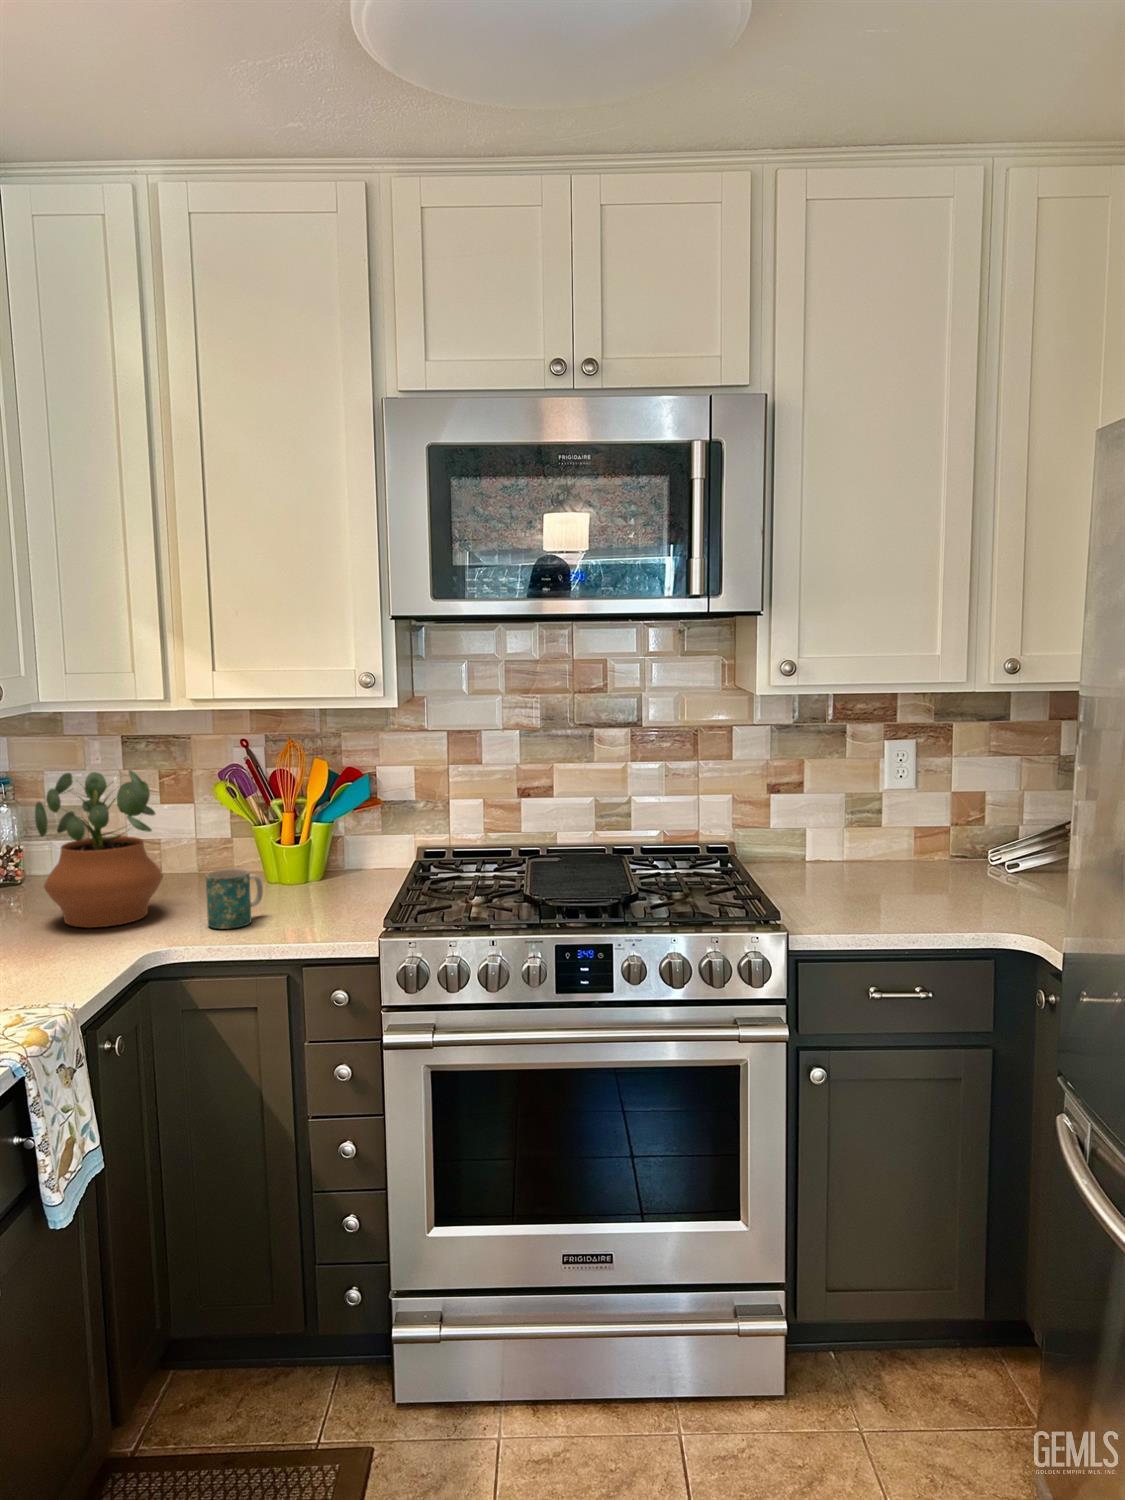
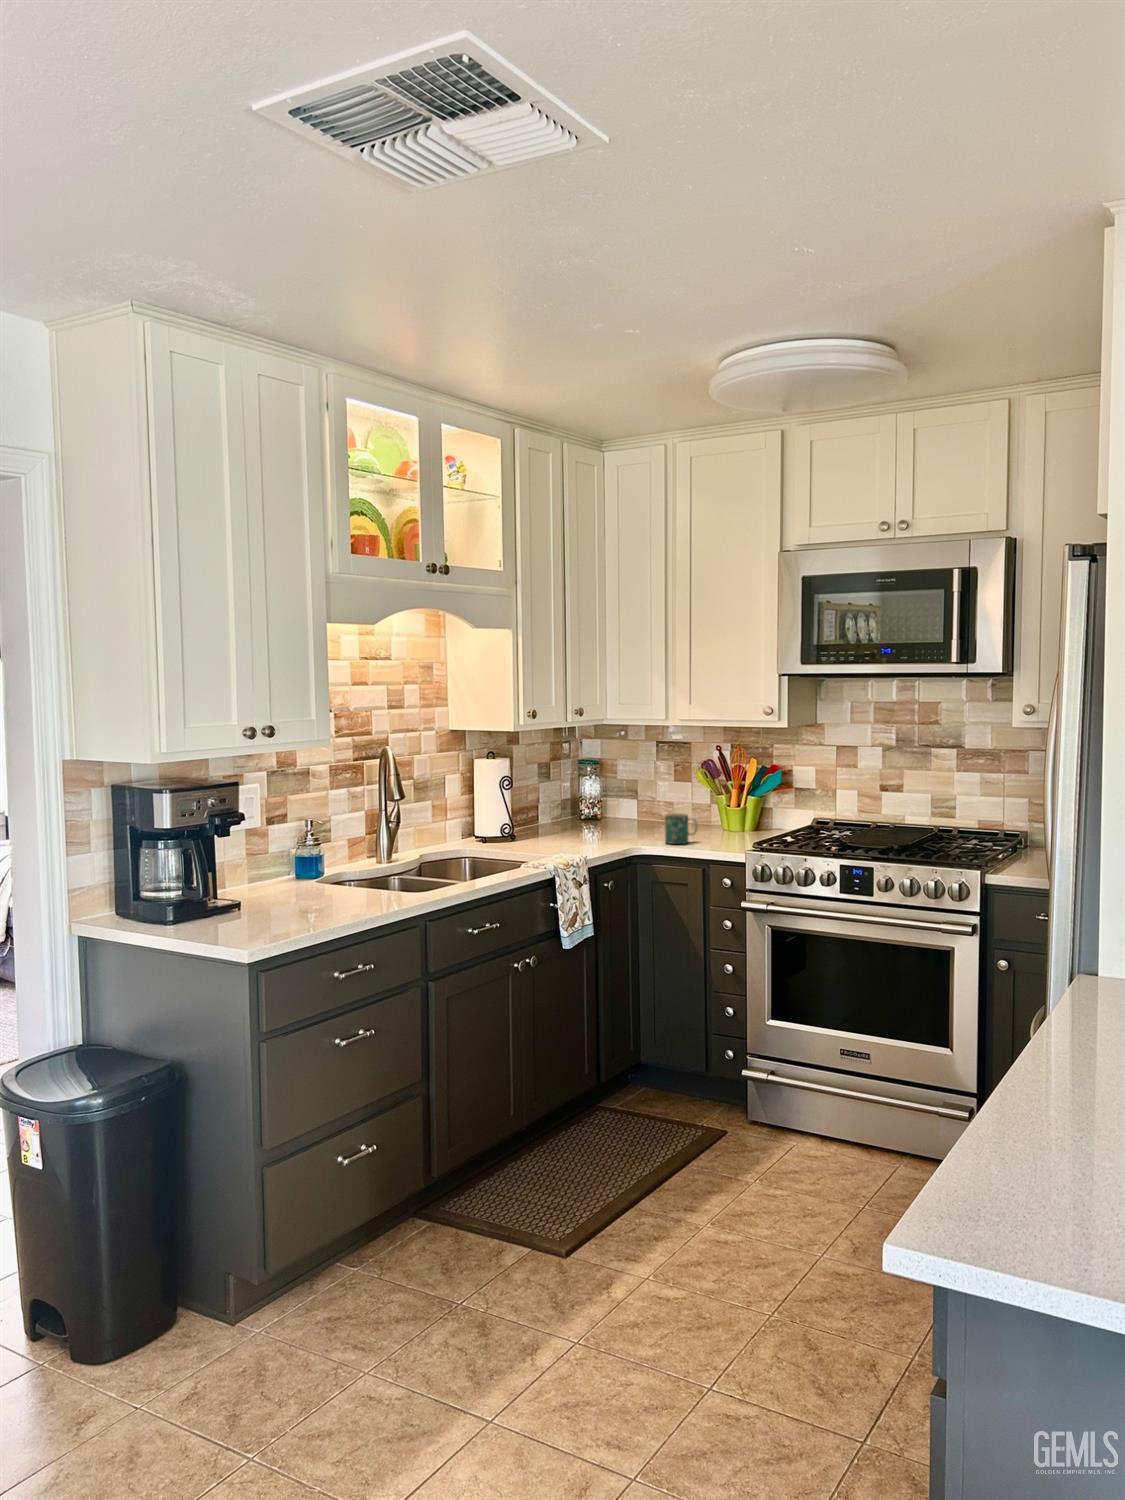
potted plant: present [35,770,163,928] -> none [592,757,657,838]

